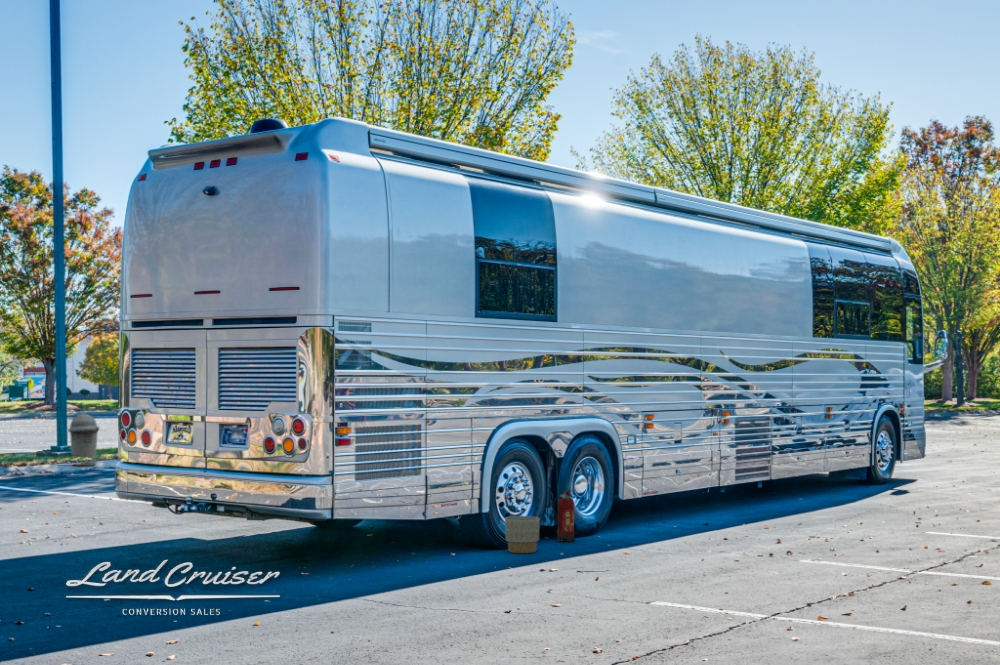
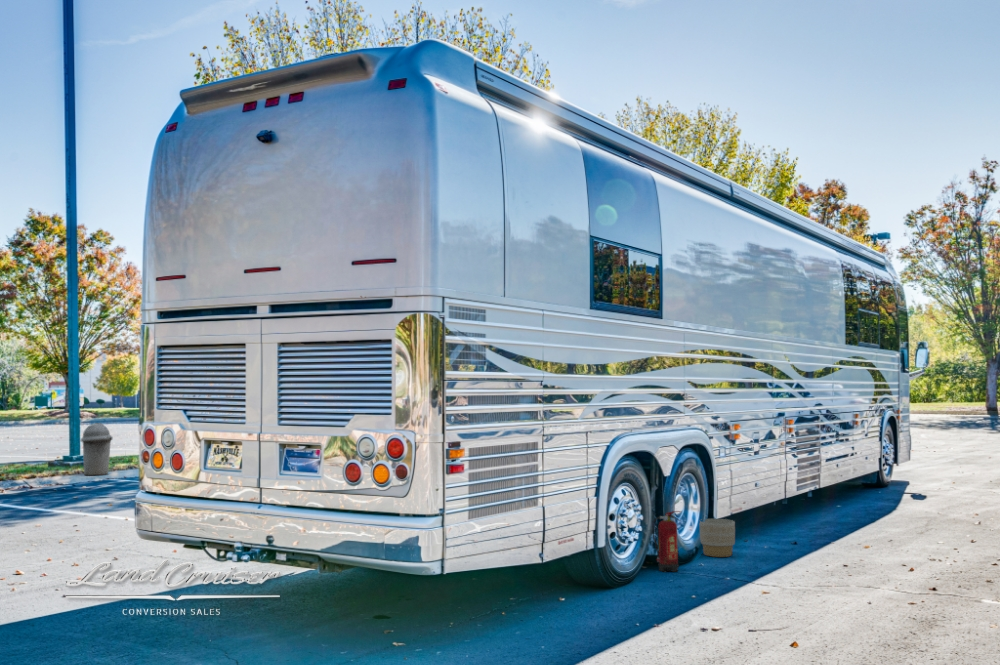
planter: present [505,516,540,553] -> present [700,519,735,557]

